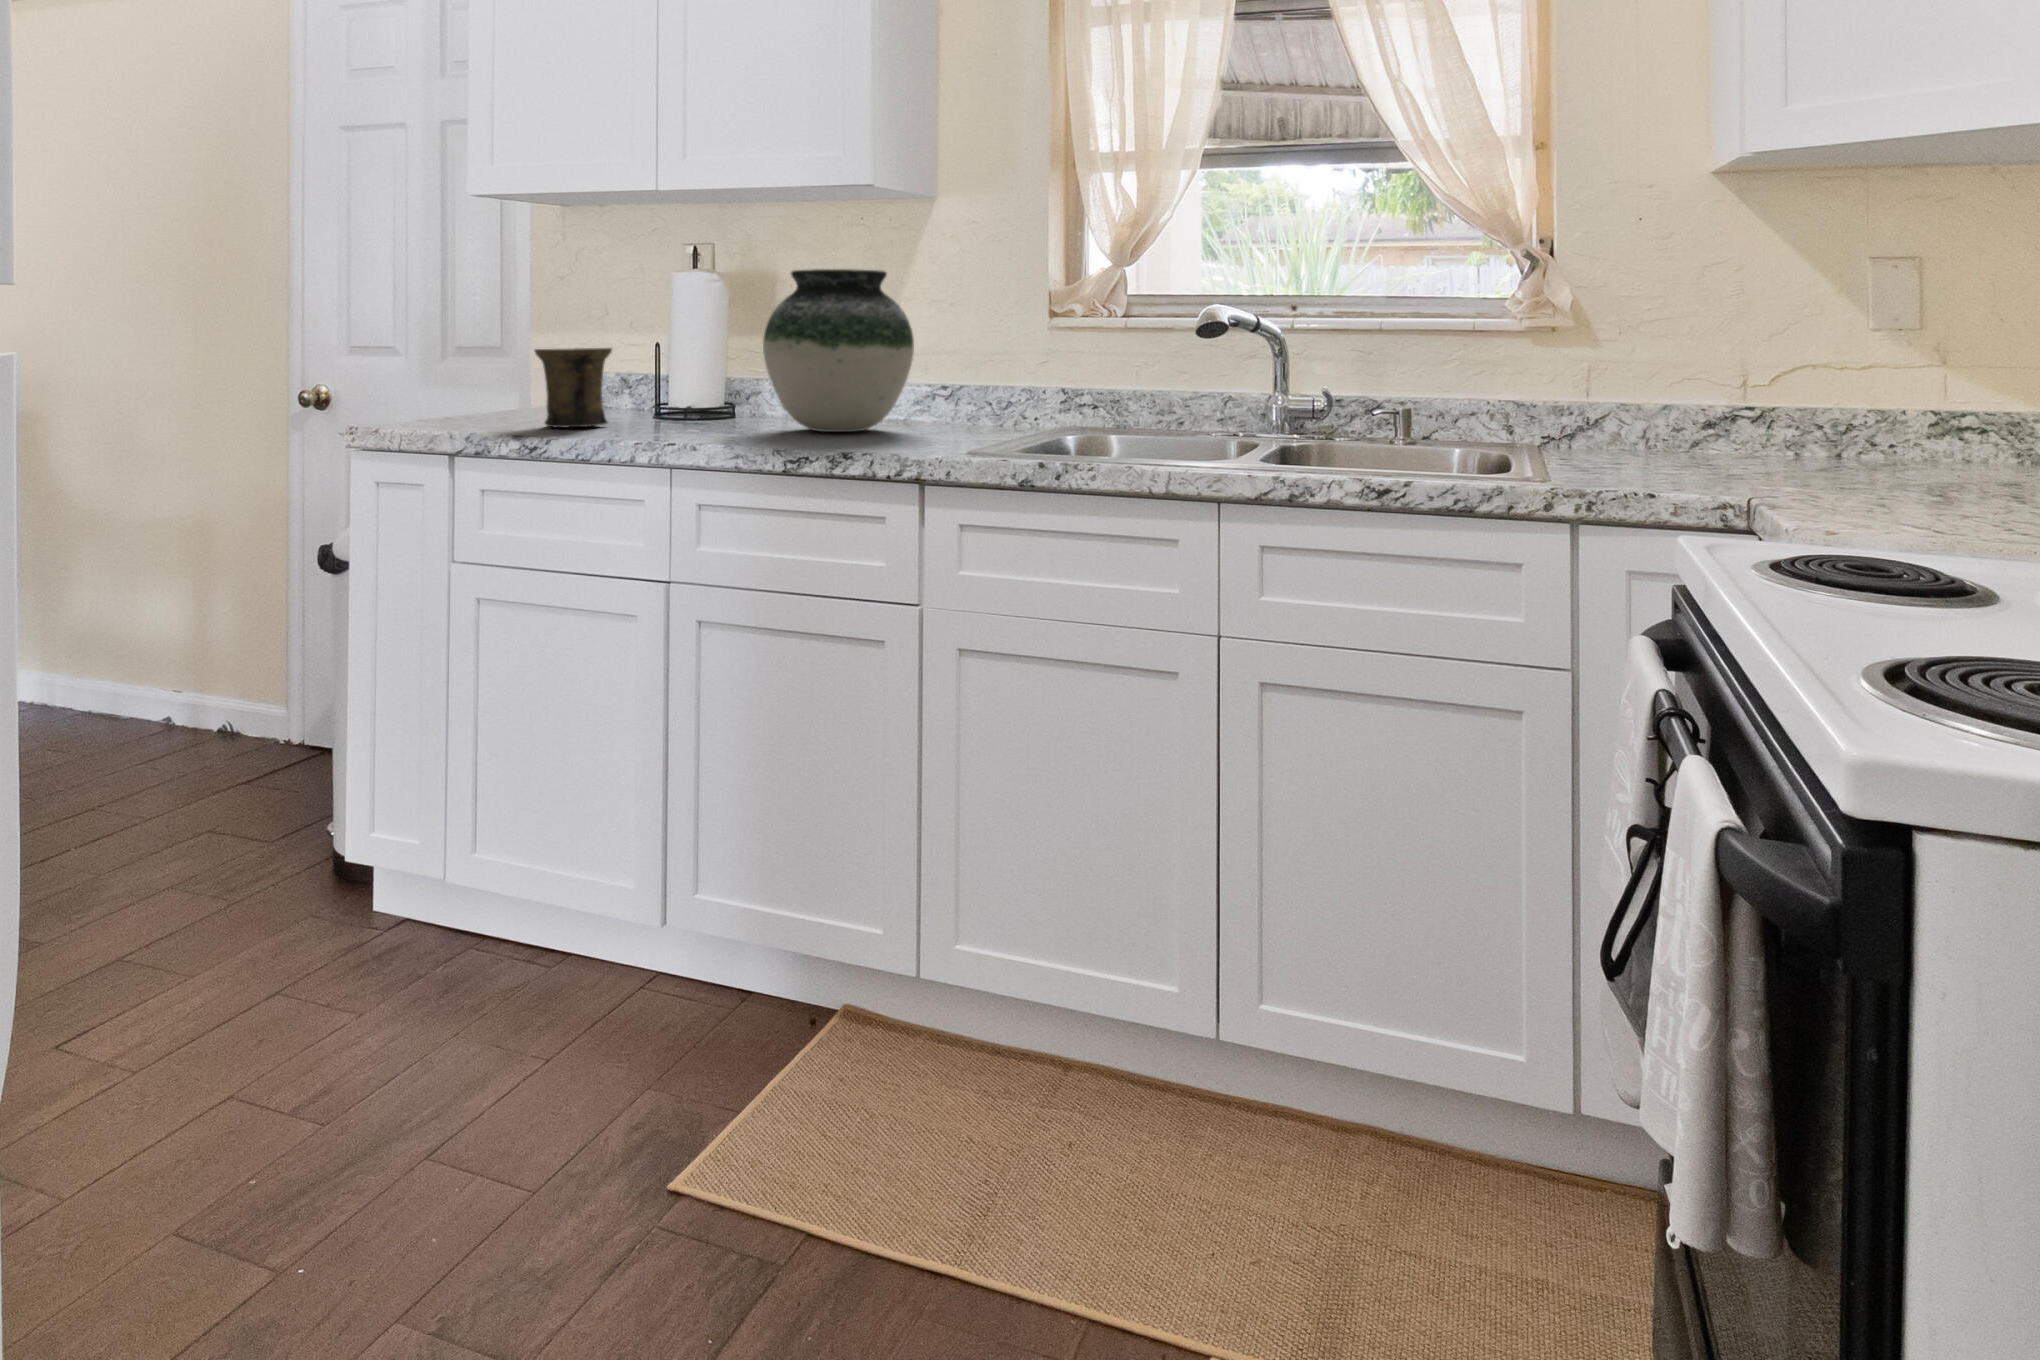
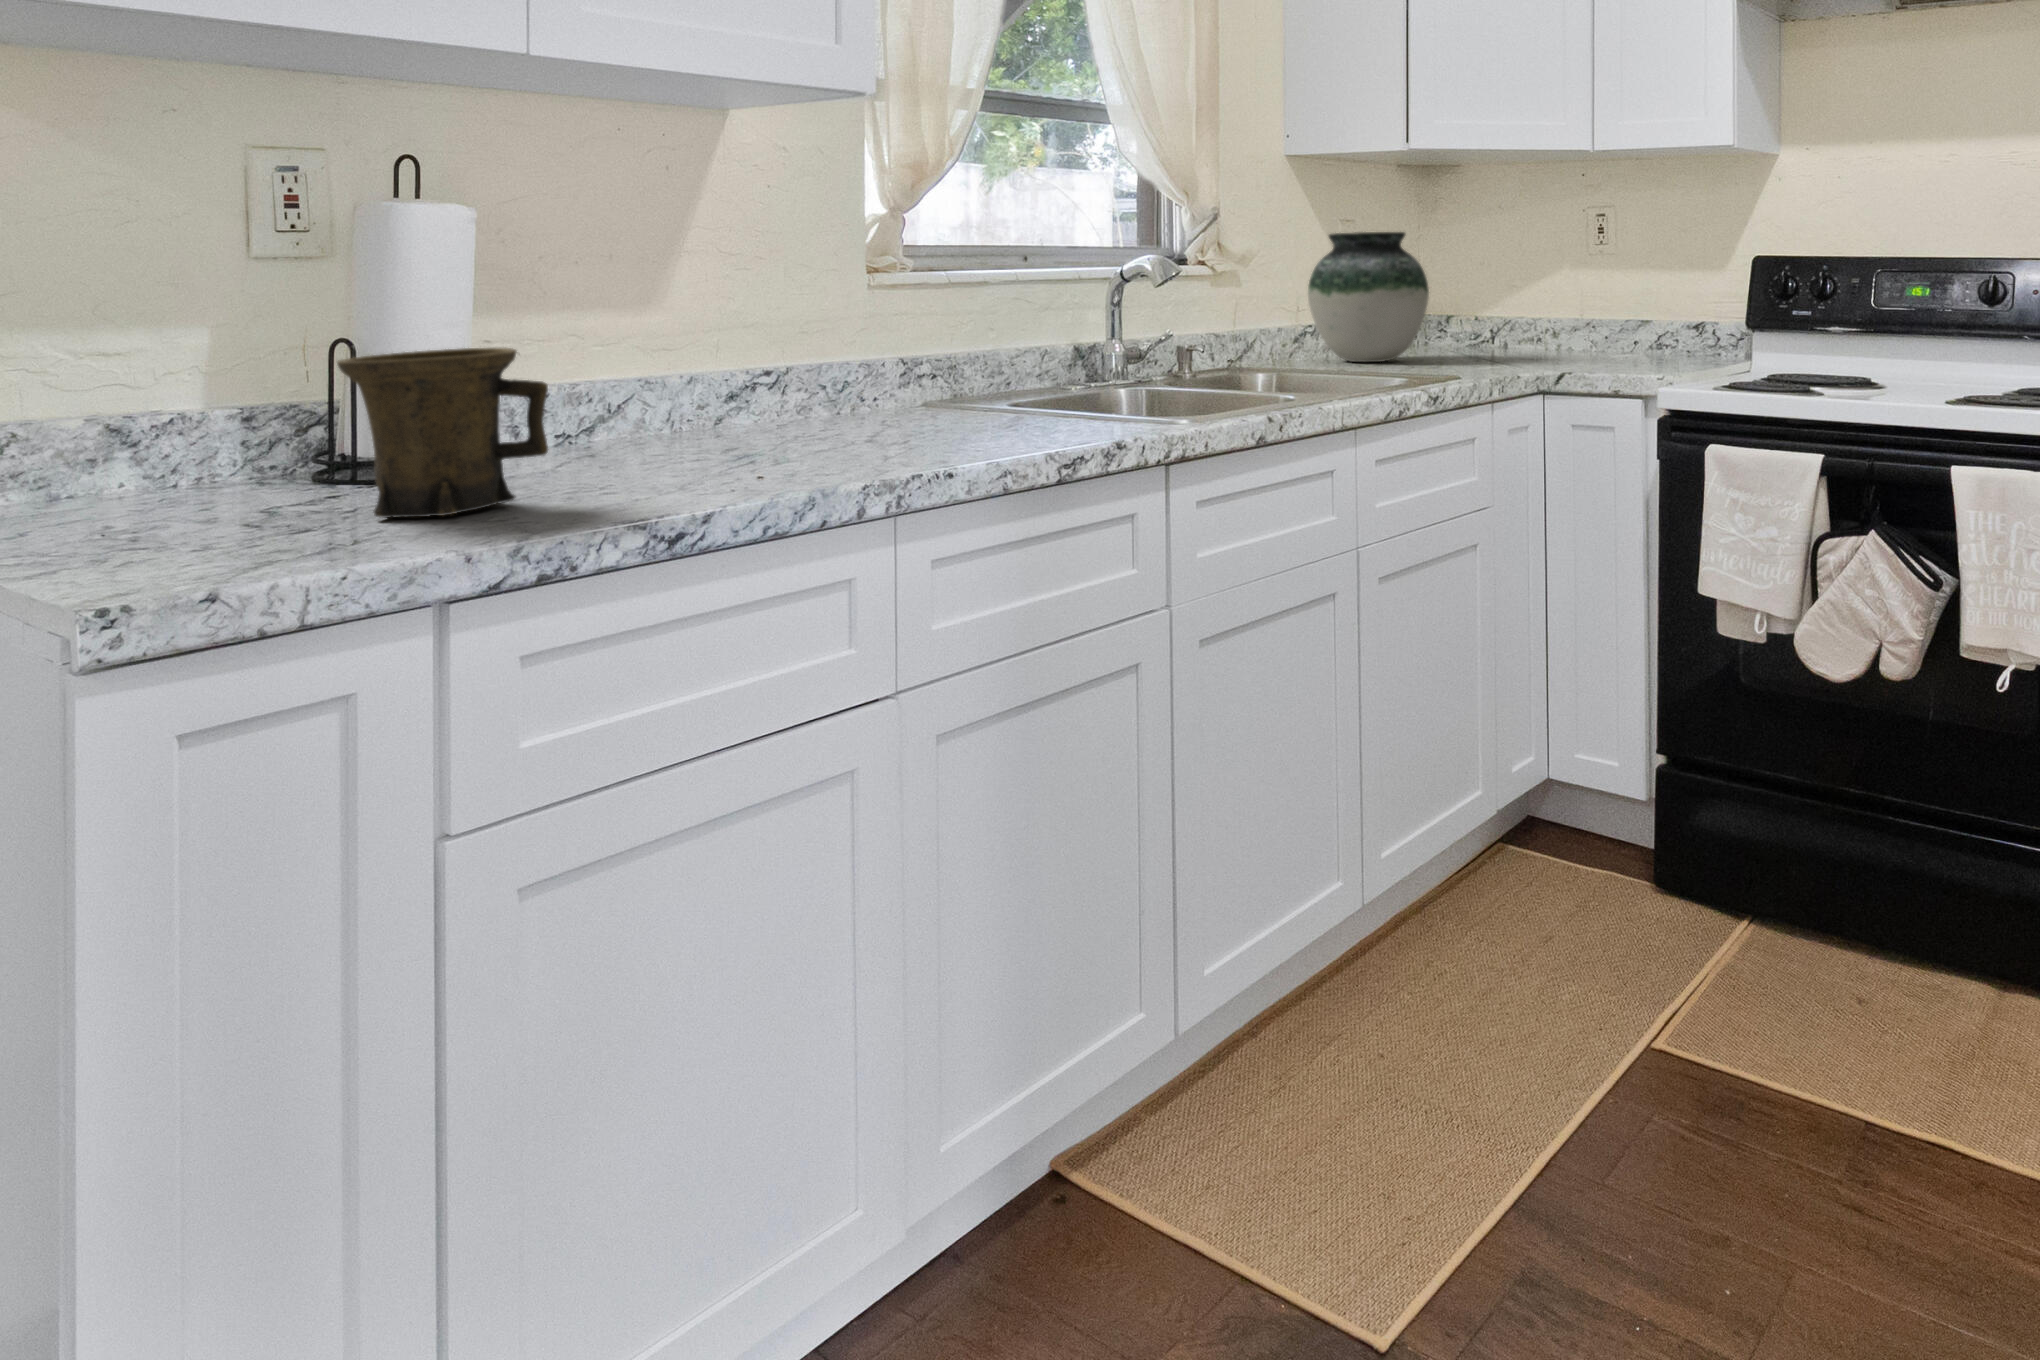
vase: present [763,269,914,432] -> present [1308,232,1429,362]

